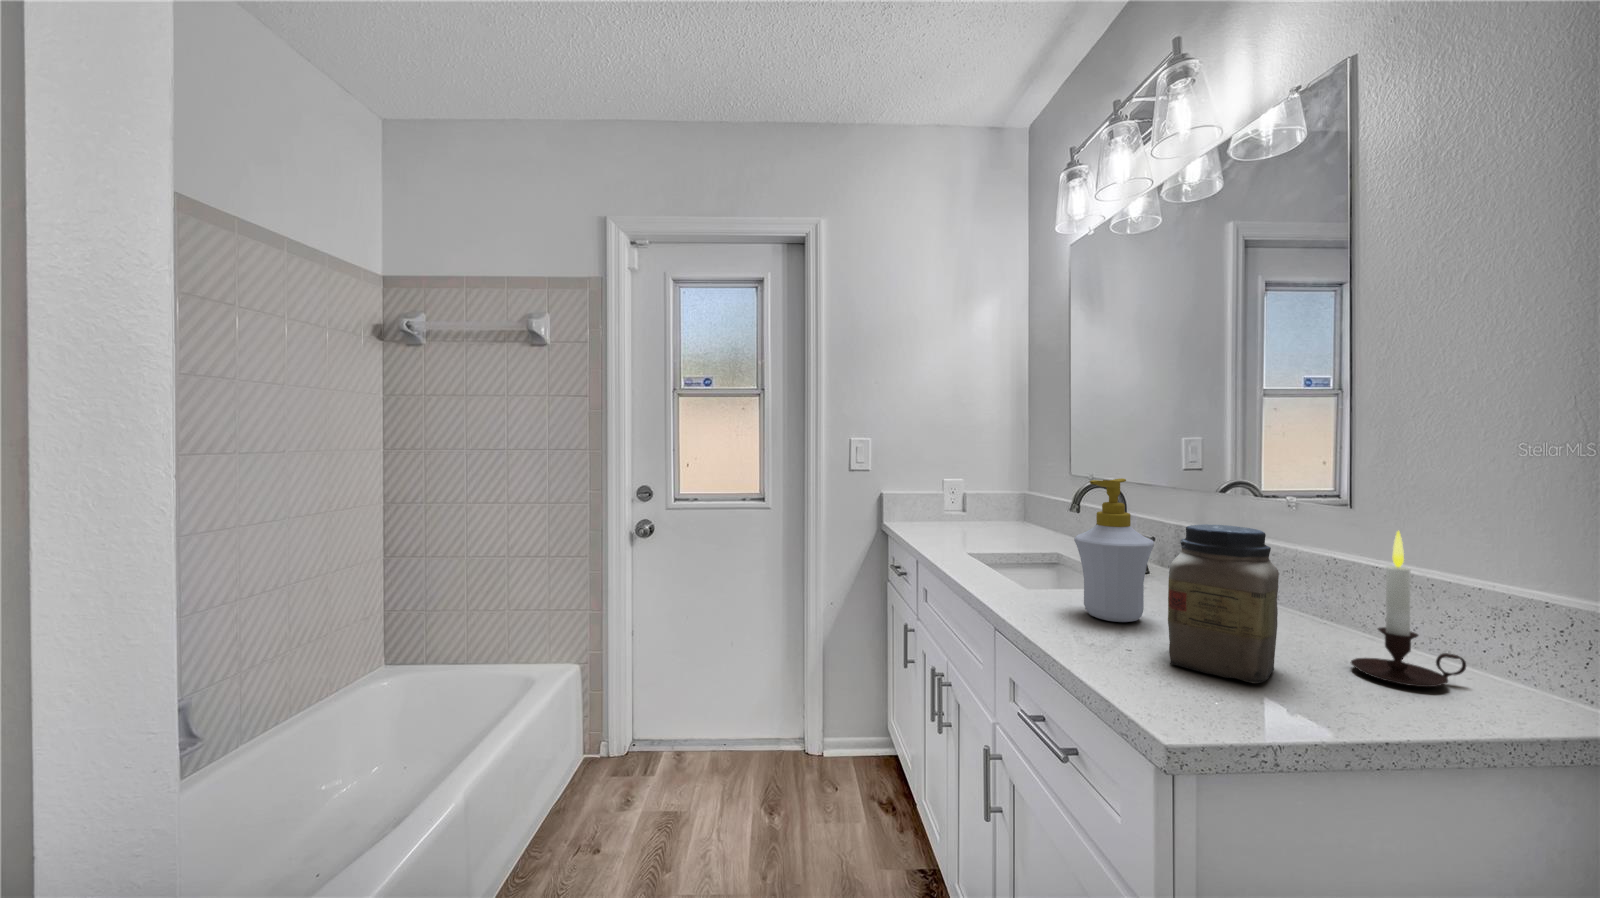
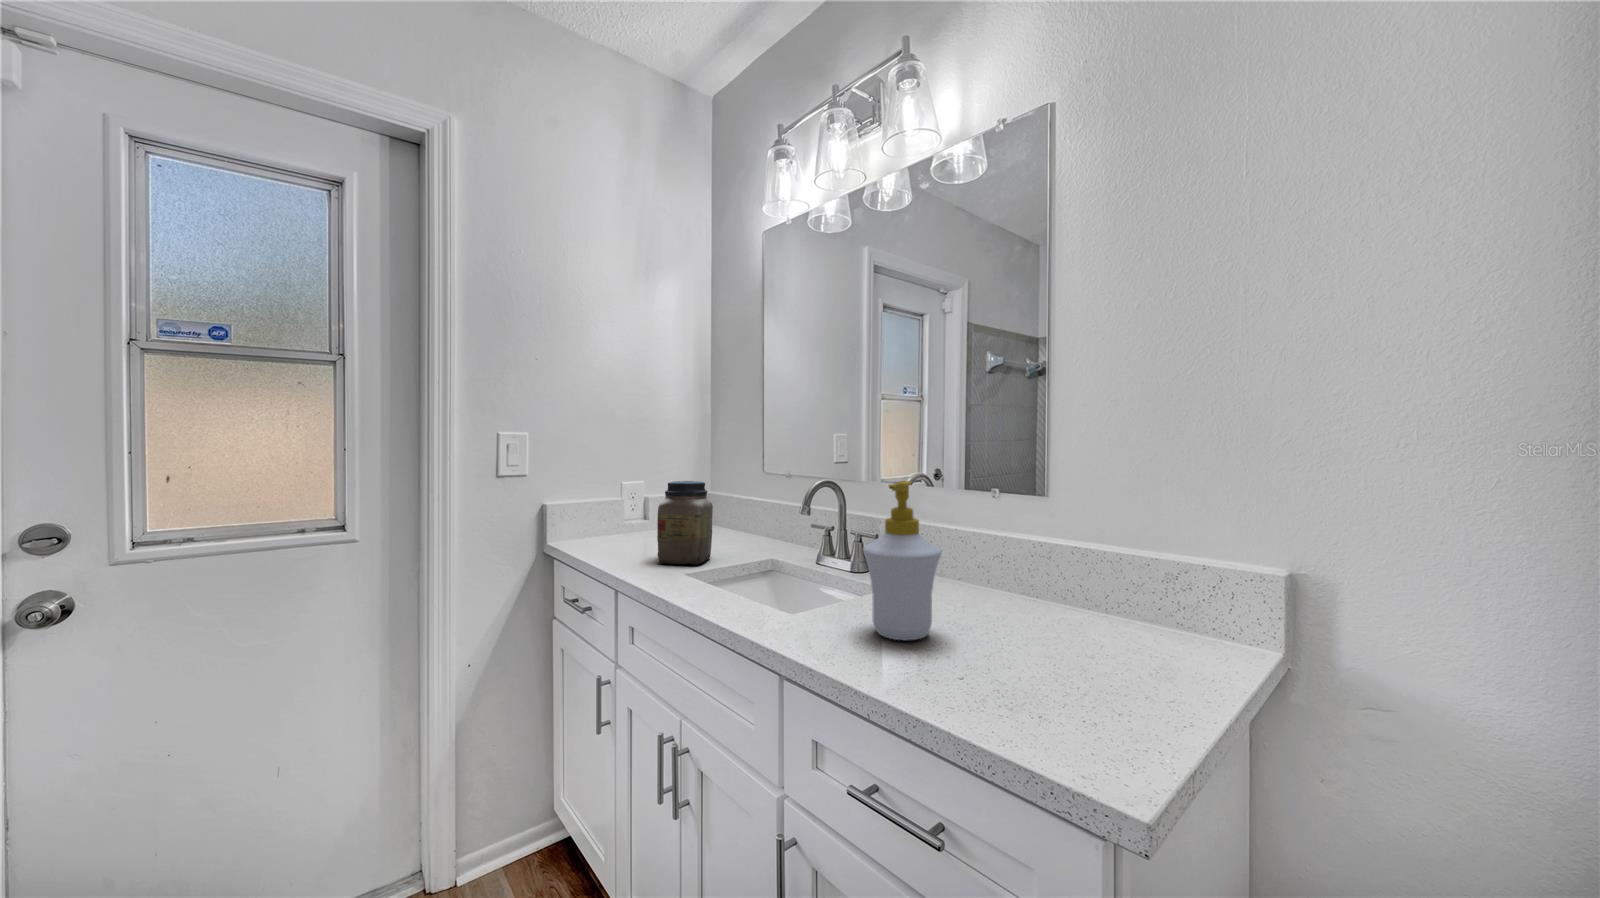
jar: present [1168,524,1279,683] -> present [657,481,713,564]
candle: present [1351,531,1466,687] -> none [1103,519,1173,656]

